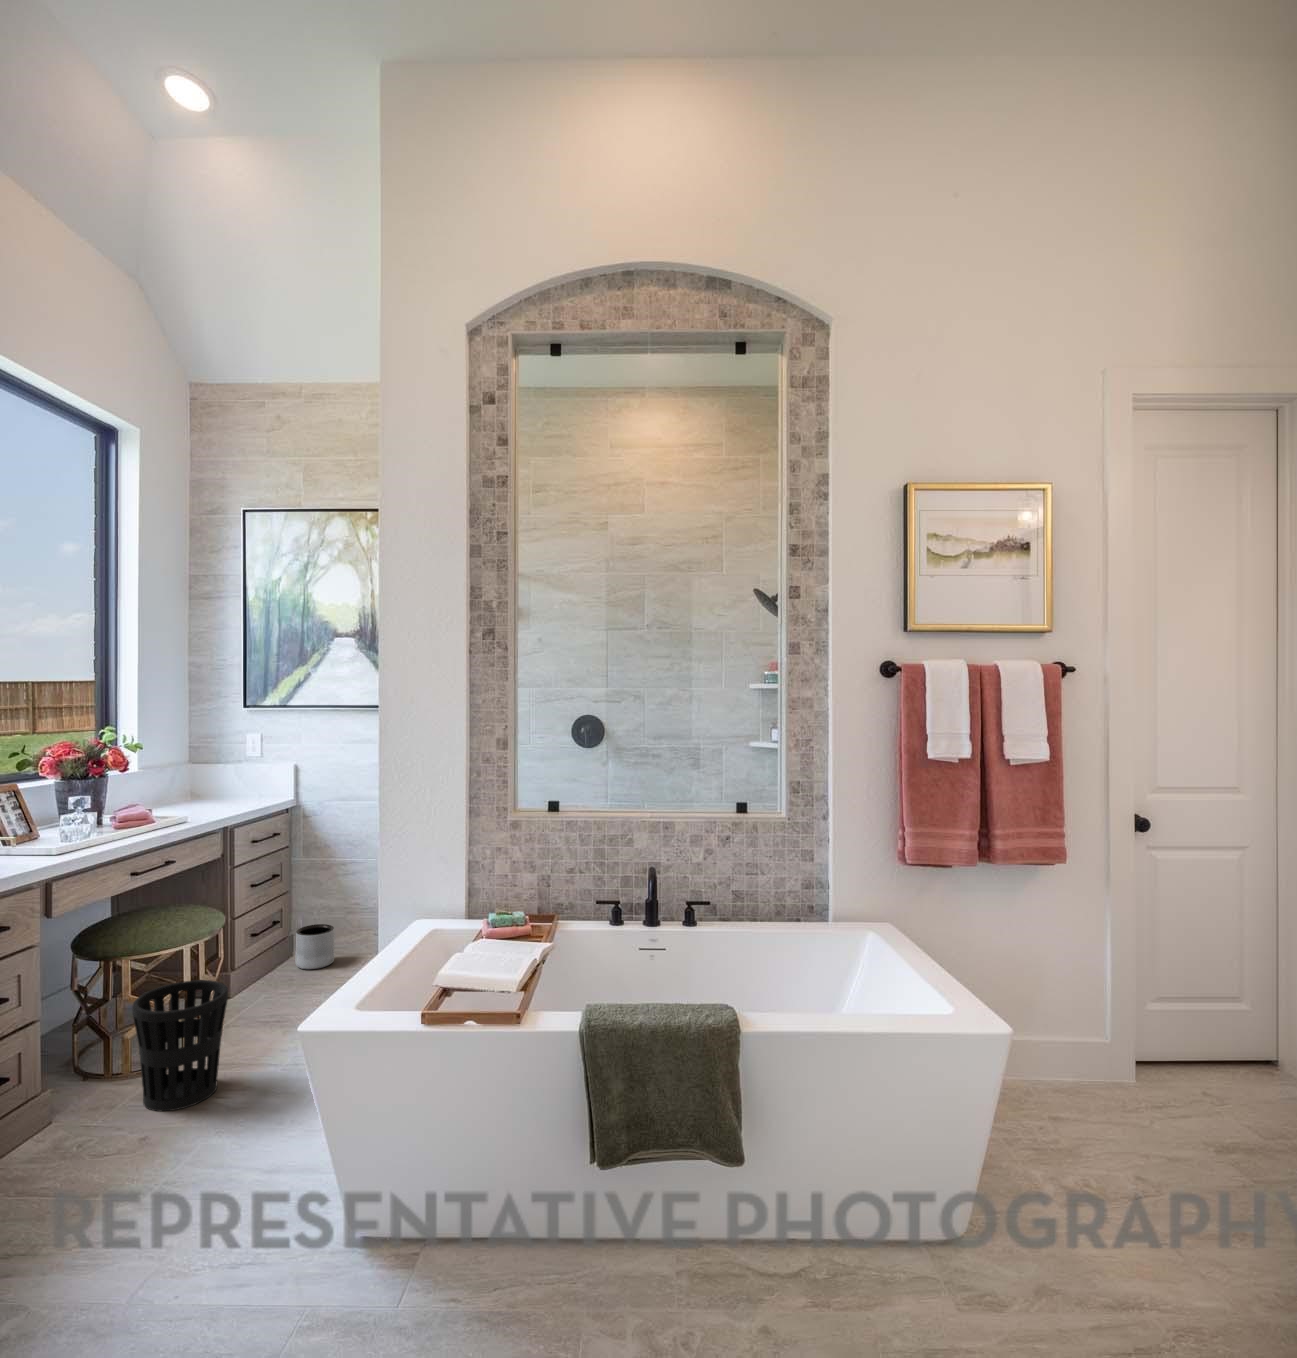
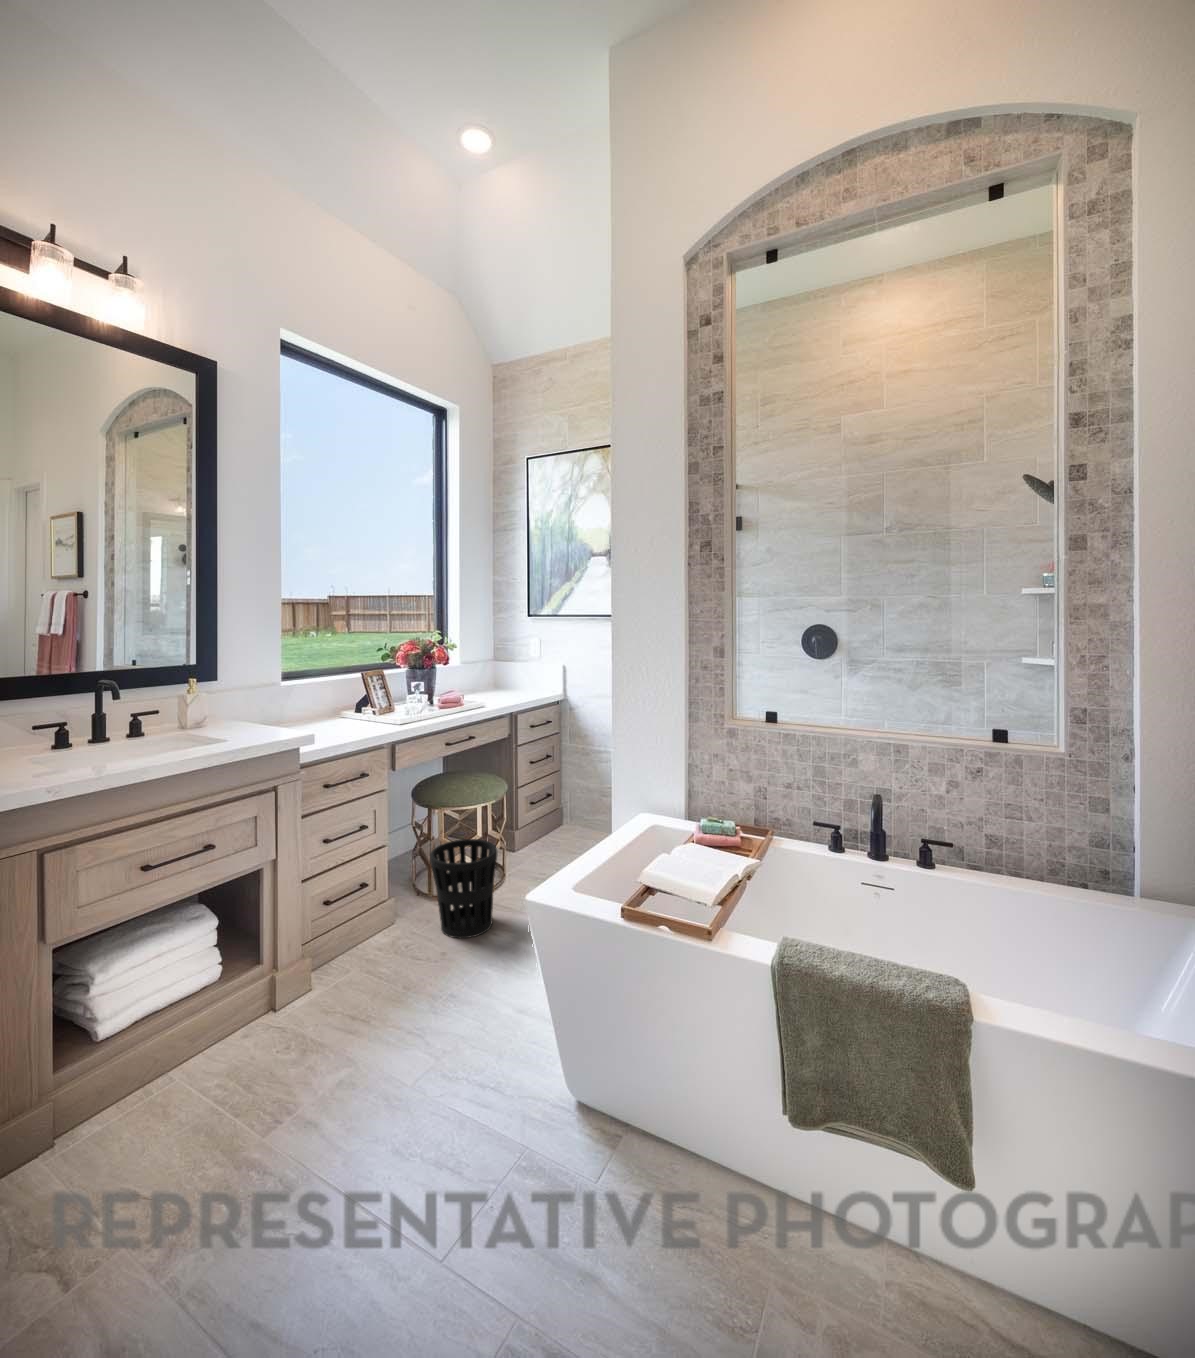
planter: present [295,924,334,969] -> none [566,798,595,834]

